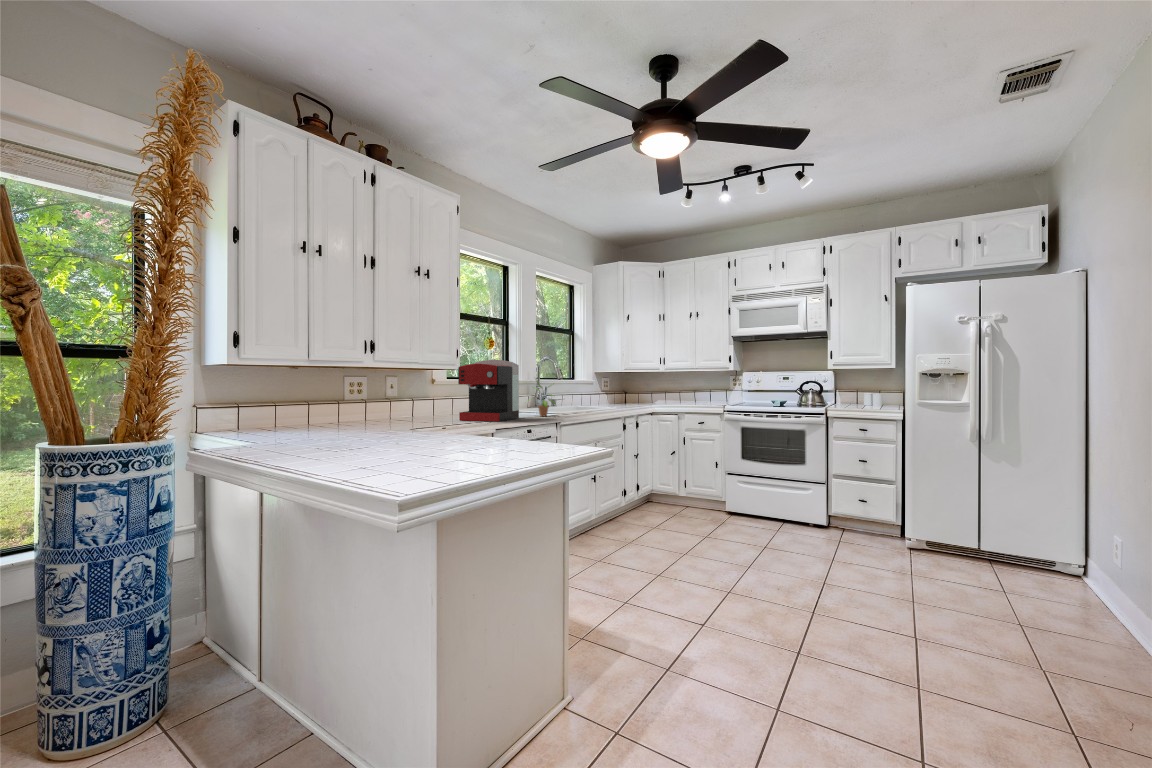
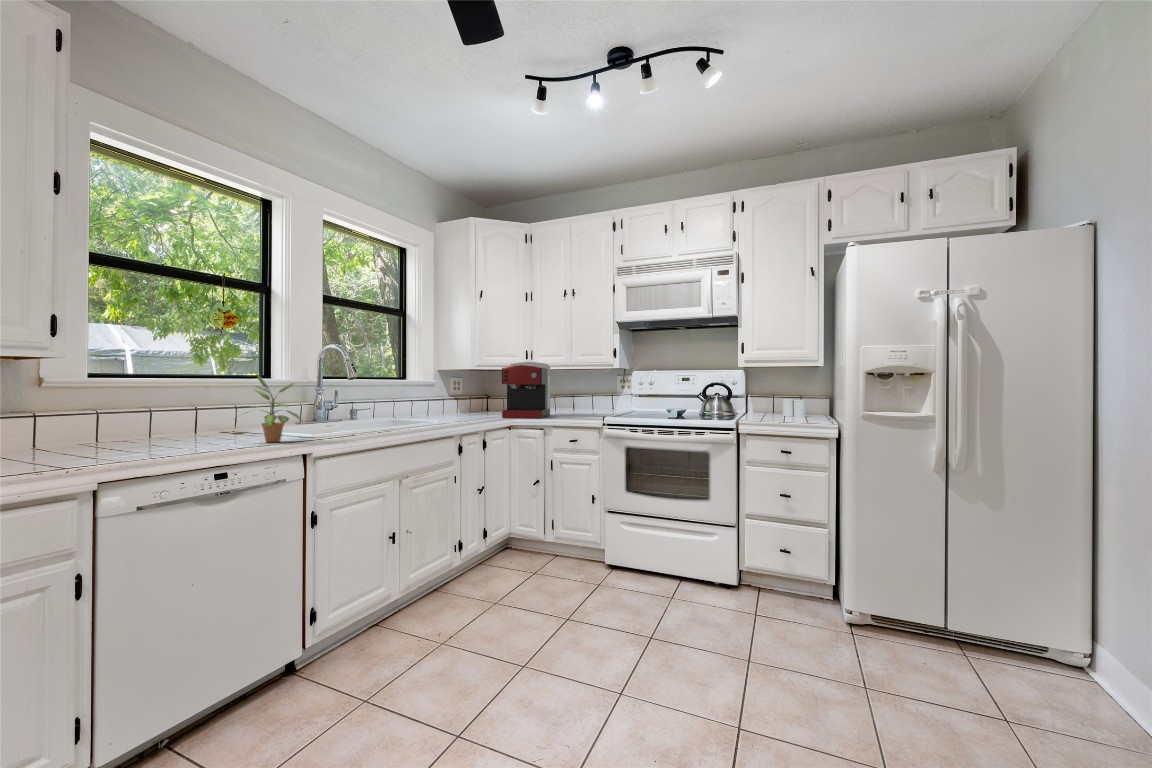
coffee maker: present [458,360,519,422] -> present [502,362,550,418]

